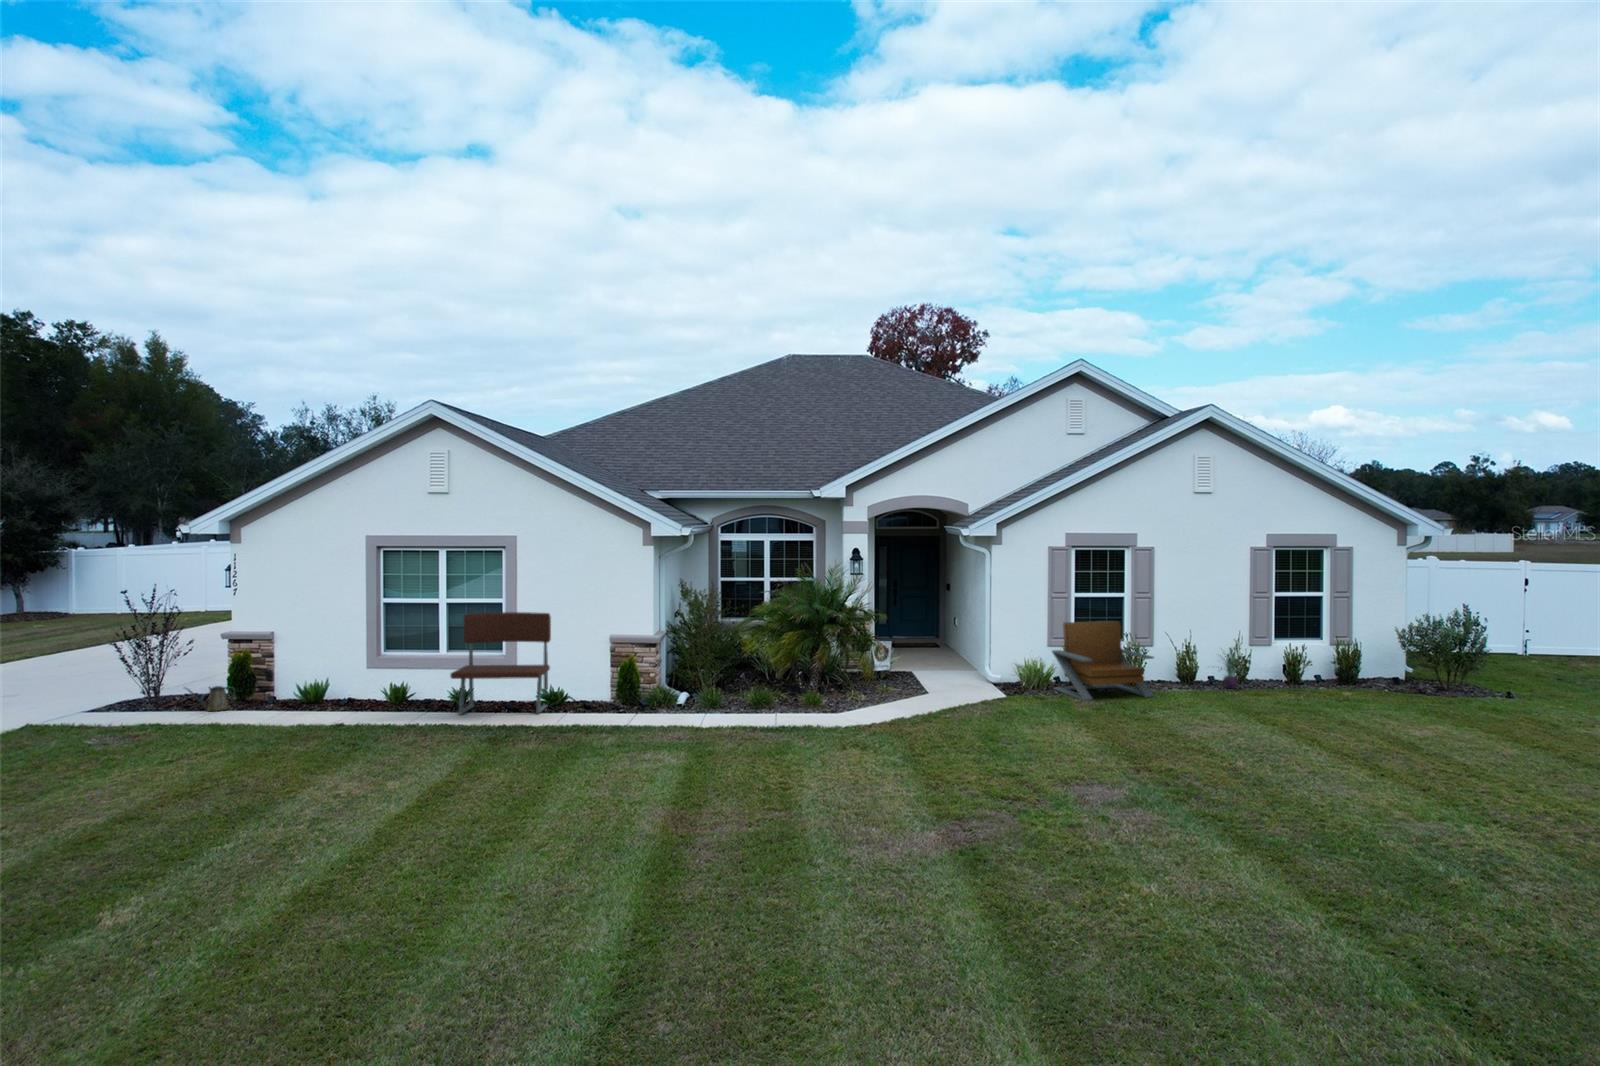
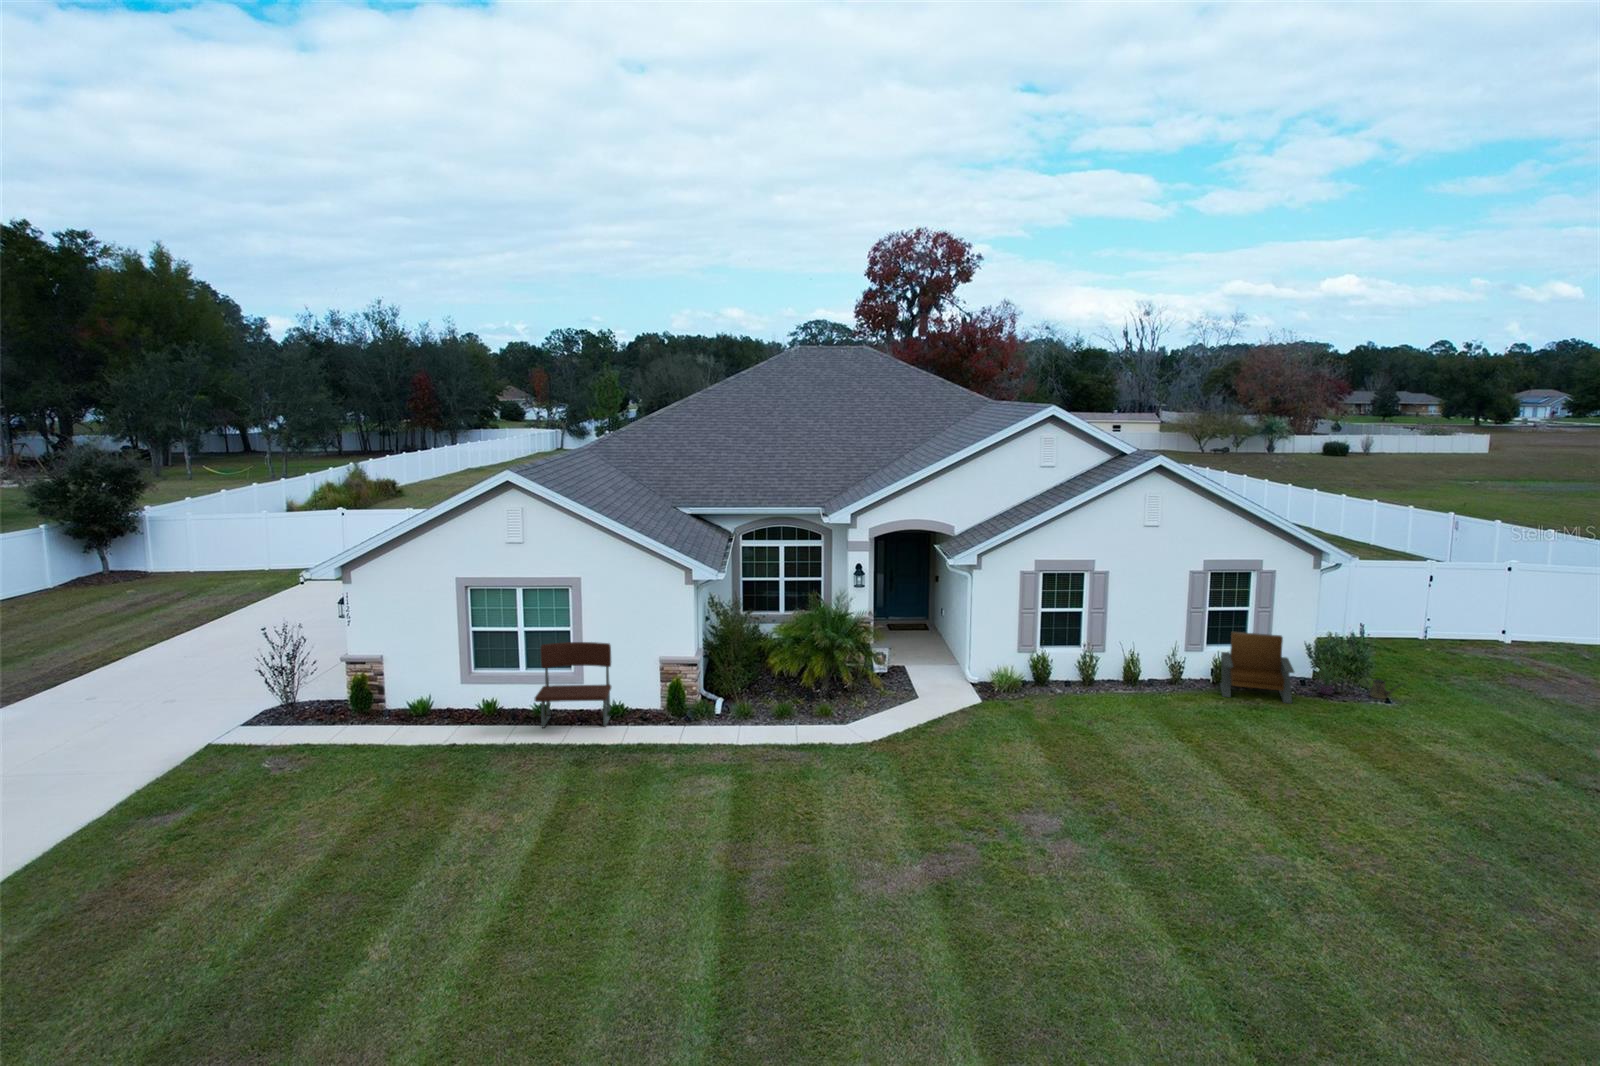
lounge chair: present [1052,621,1154,701] -> present [1220,632,1294,703]
decorative plant: present [1220,649,1239,688] -> present [1319,663,1335,695]
watering can: present [185,686,229,711] -> present [1366,679,1399,699]

